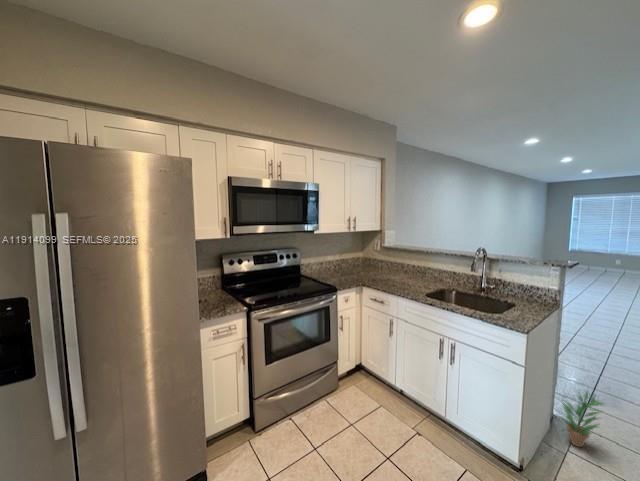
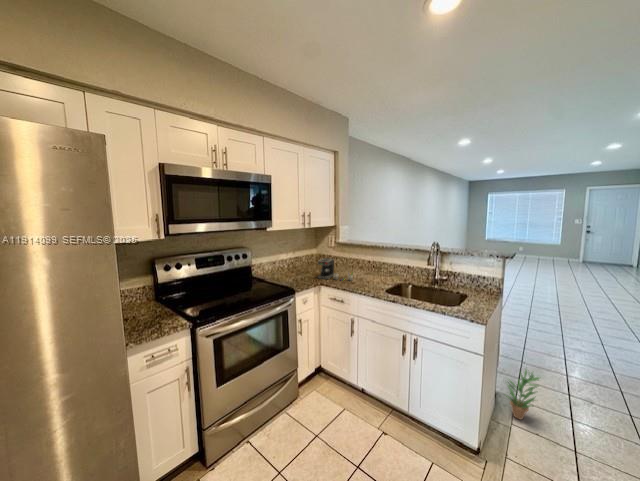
coffee maker: none [361,261,397,284] -> present [318,258,353,281]

